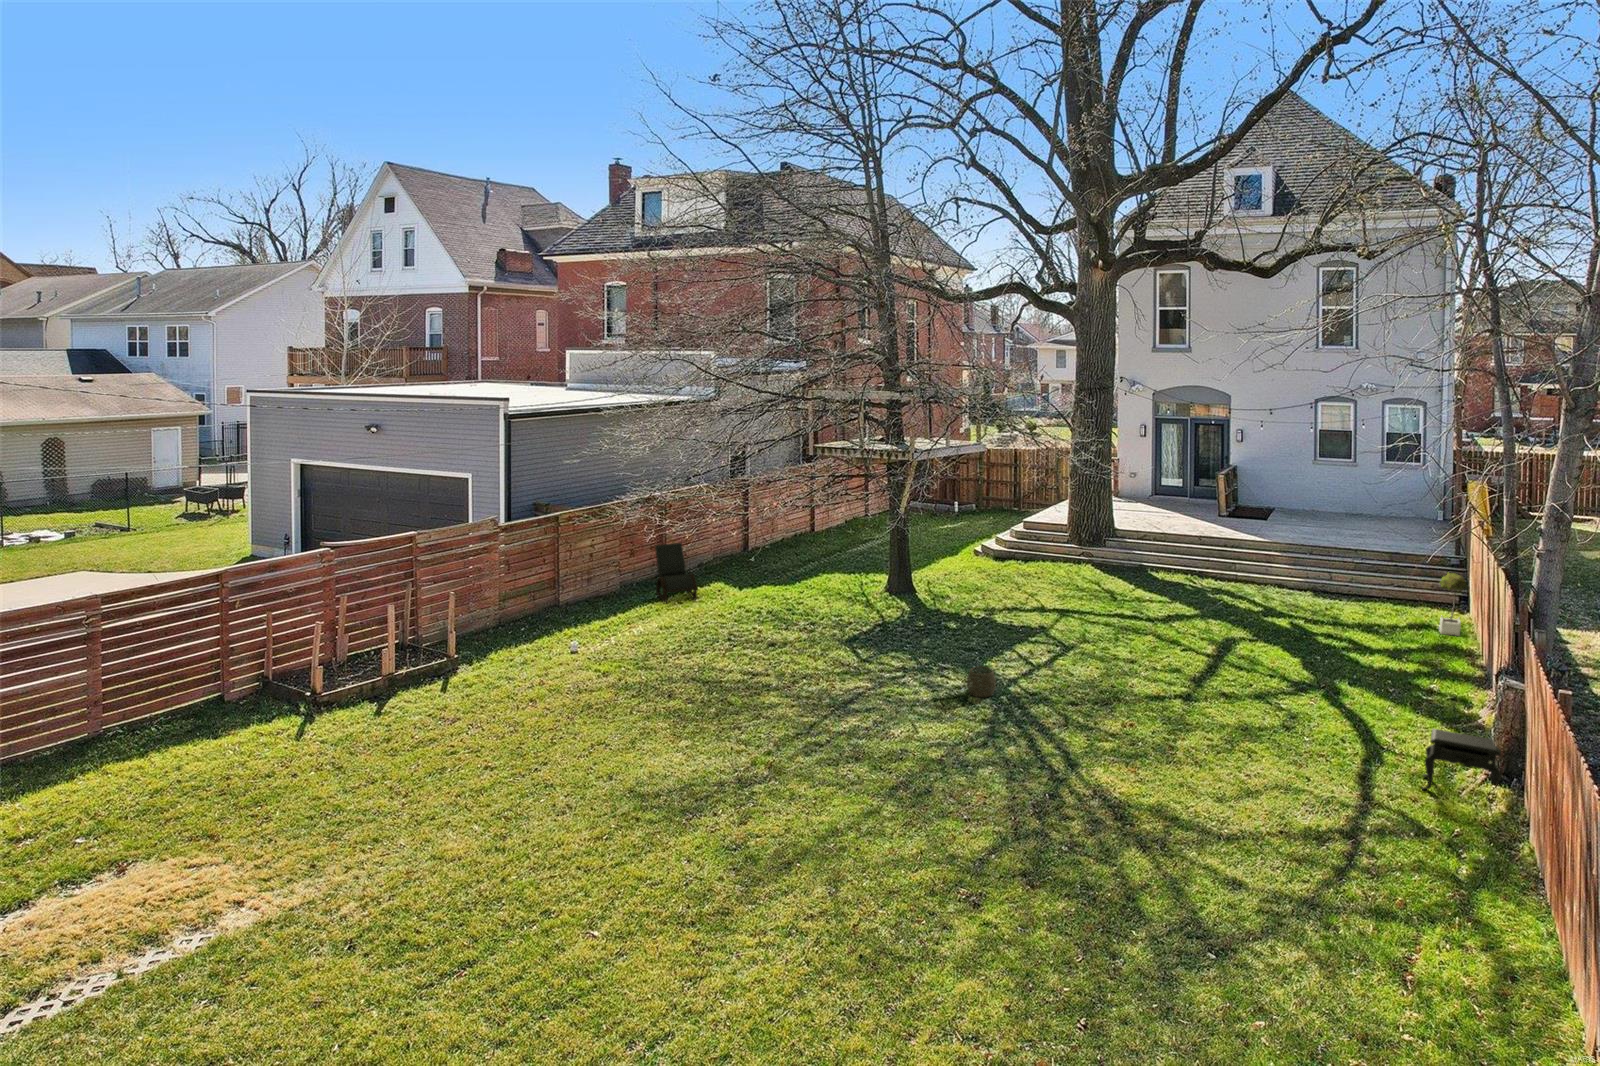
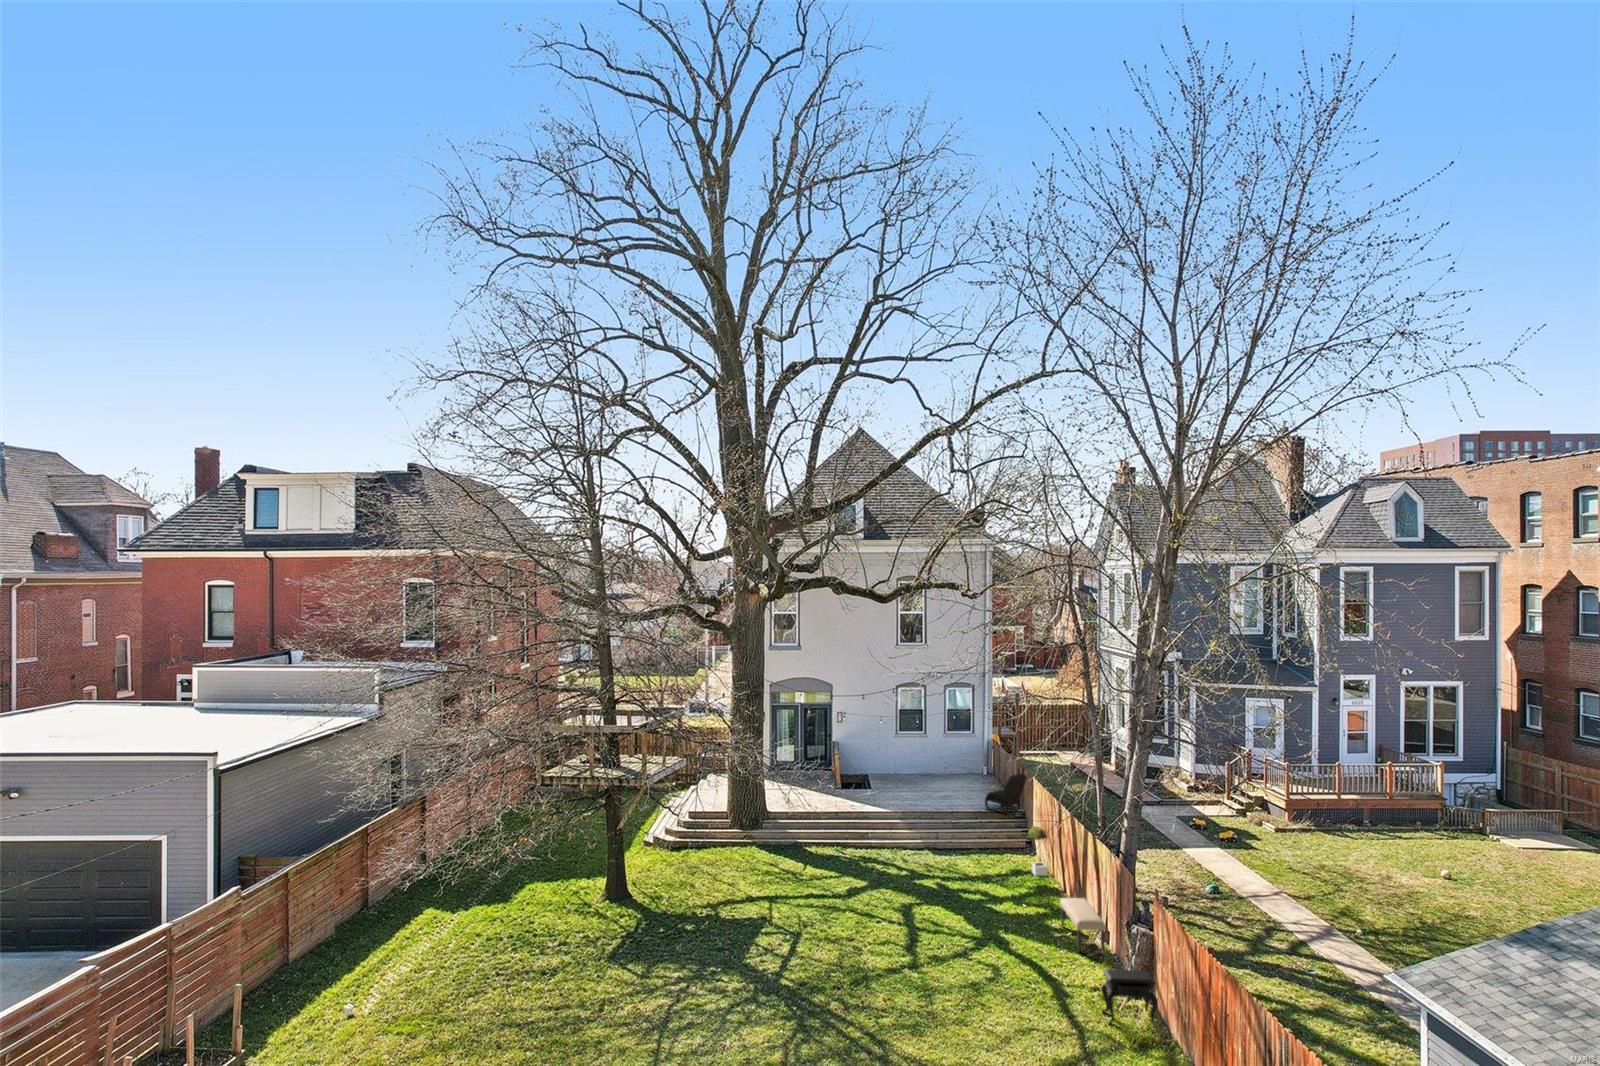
lounge chair: present [655,543,697,603] -> present [985,773,1027,814]
bench: none [1436,654,1486,723] -> present [1060,898,1106,952]
woven basket: present [967,667,996,697] -> none [721,975,749,1009]

